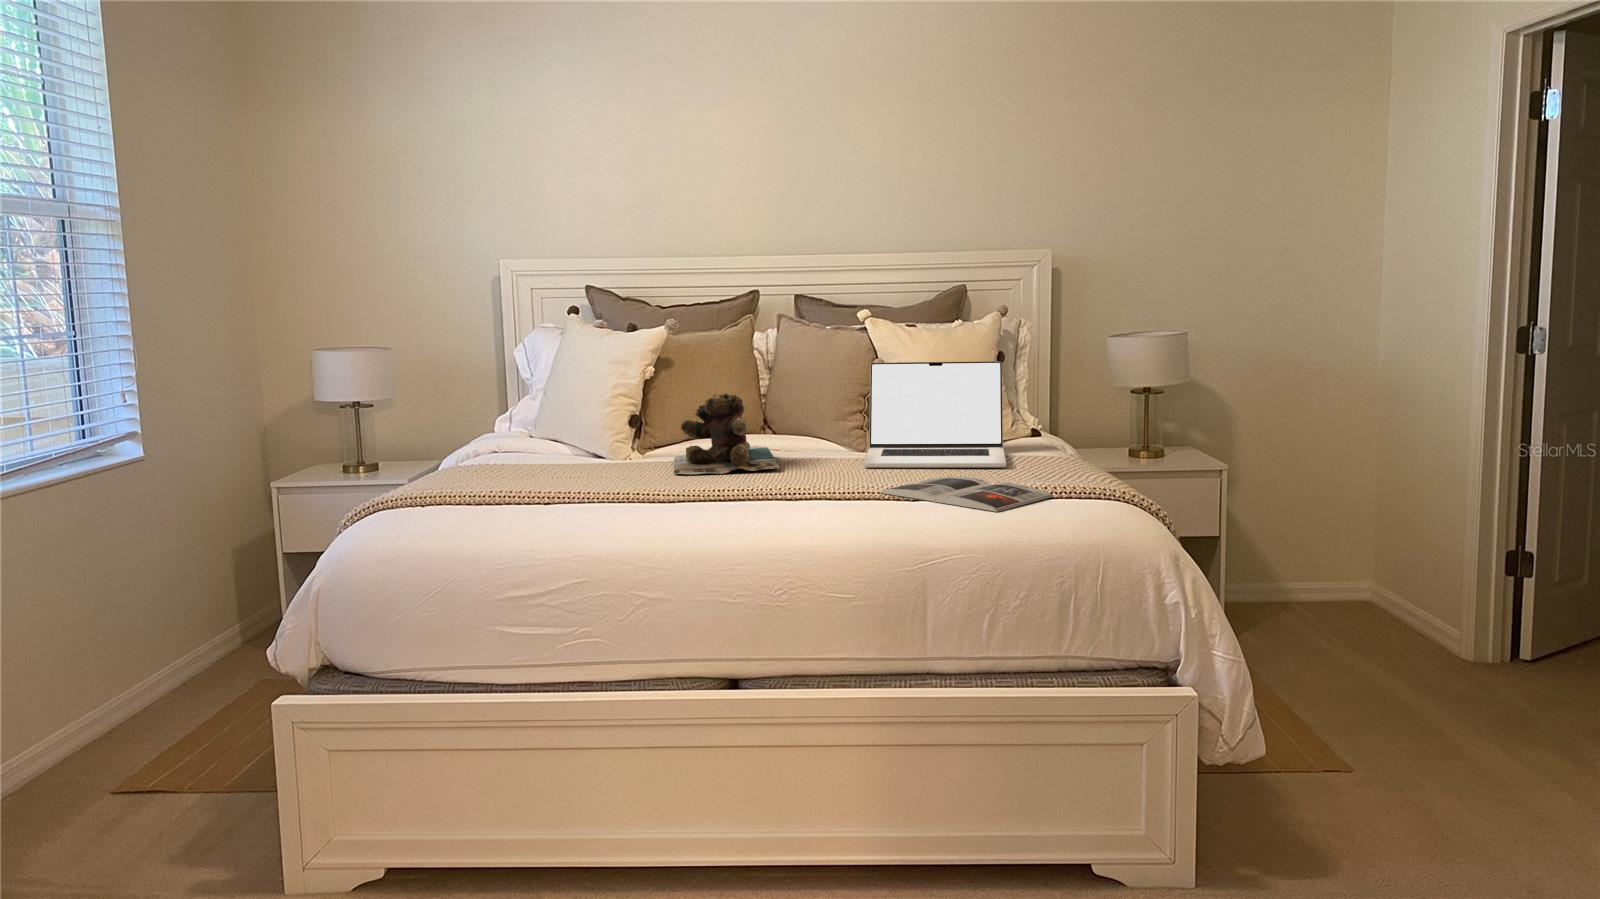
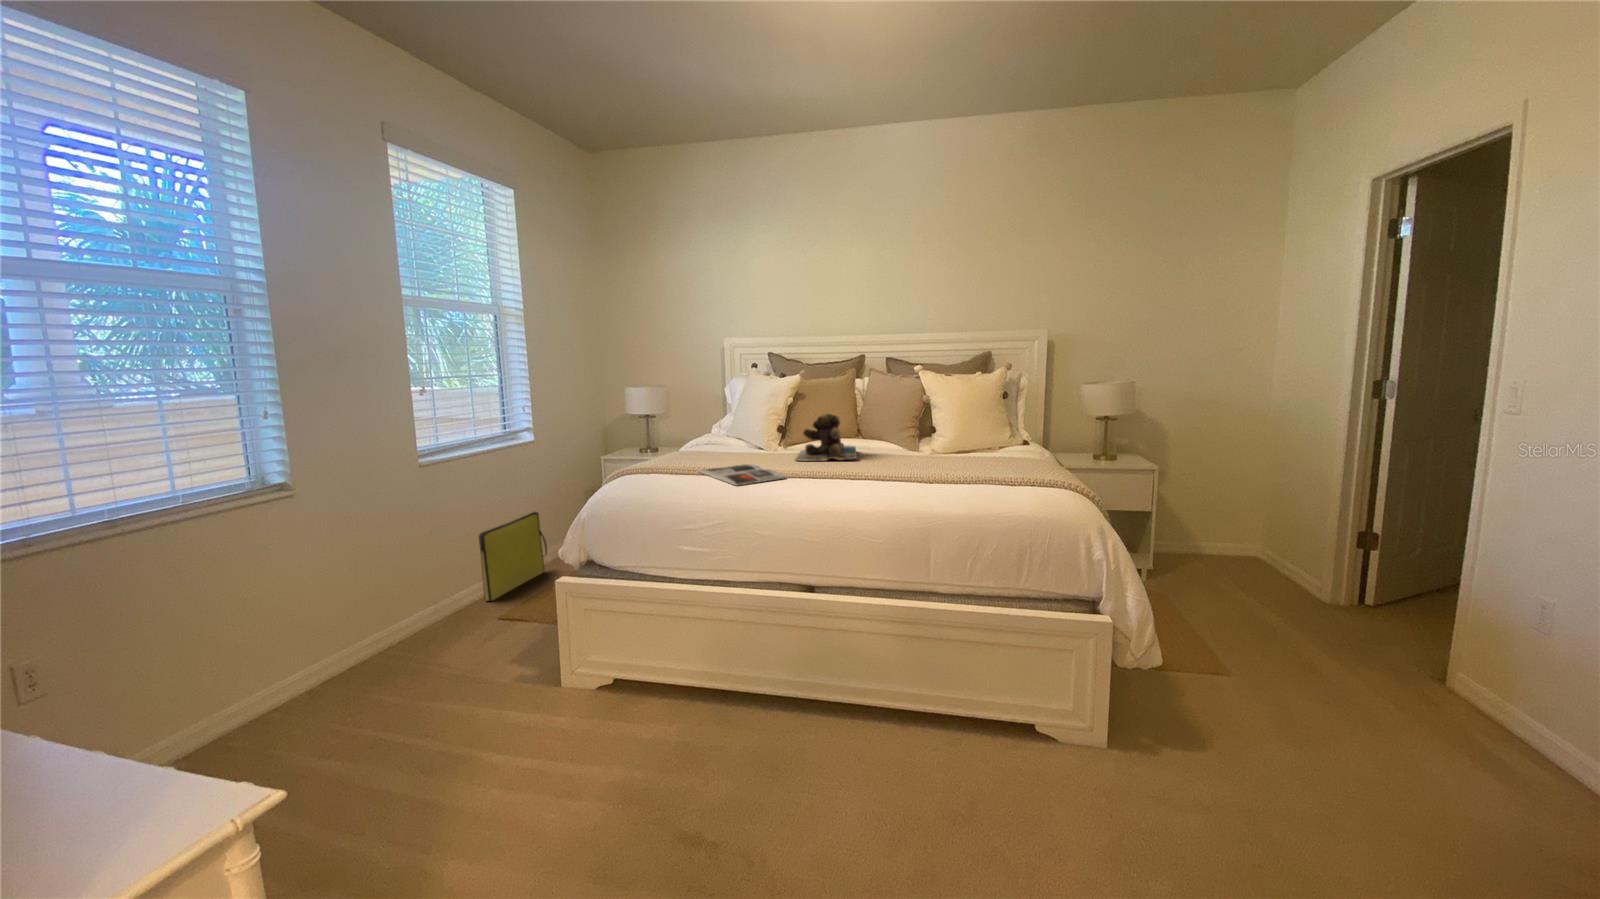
laptop: present [863,361,1006,468] -> none [908,397,1002,464]
magazine: present [879,477,1053,512] -> present [699,464,785,486]
bag: none [60,590,179,763] -> present [479,512,547,601]

